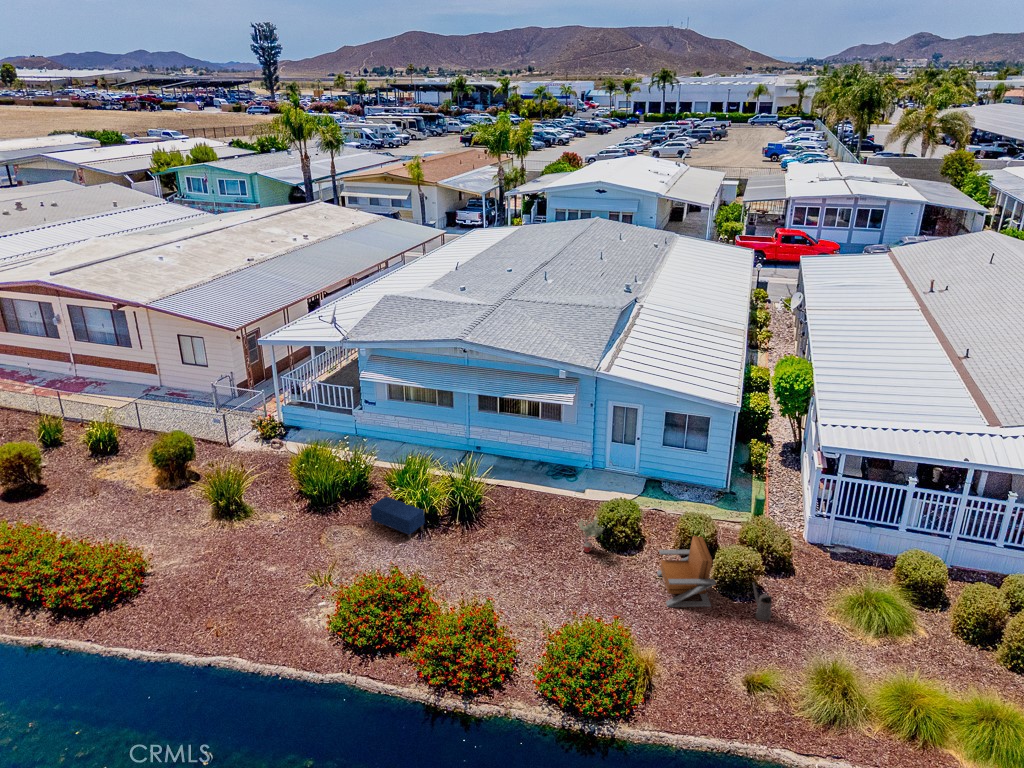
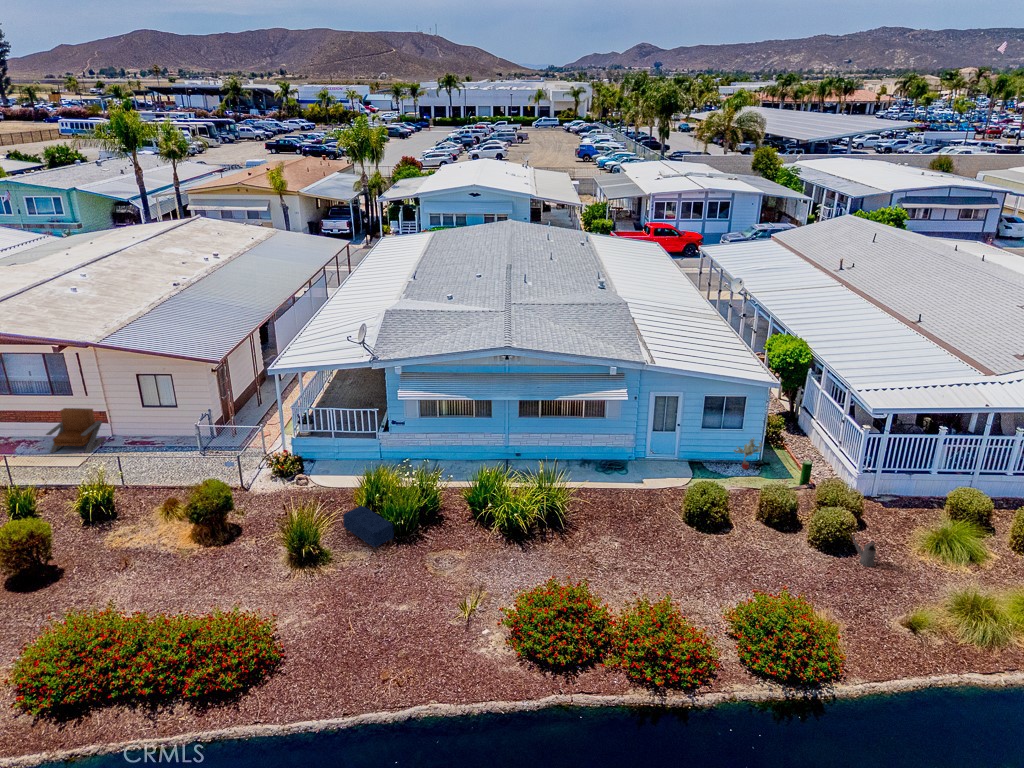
bench: present [371,496,425,540] -> present [343,506,394,553]
potted tree: present [579,517,603,553] -> present [734,439,763,469]
lounge chair: present [657,536,716,607] -> present [46,408,105,453]

